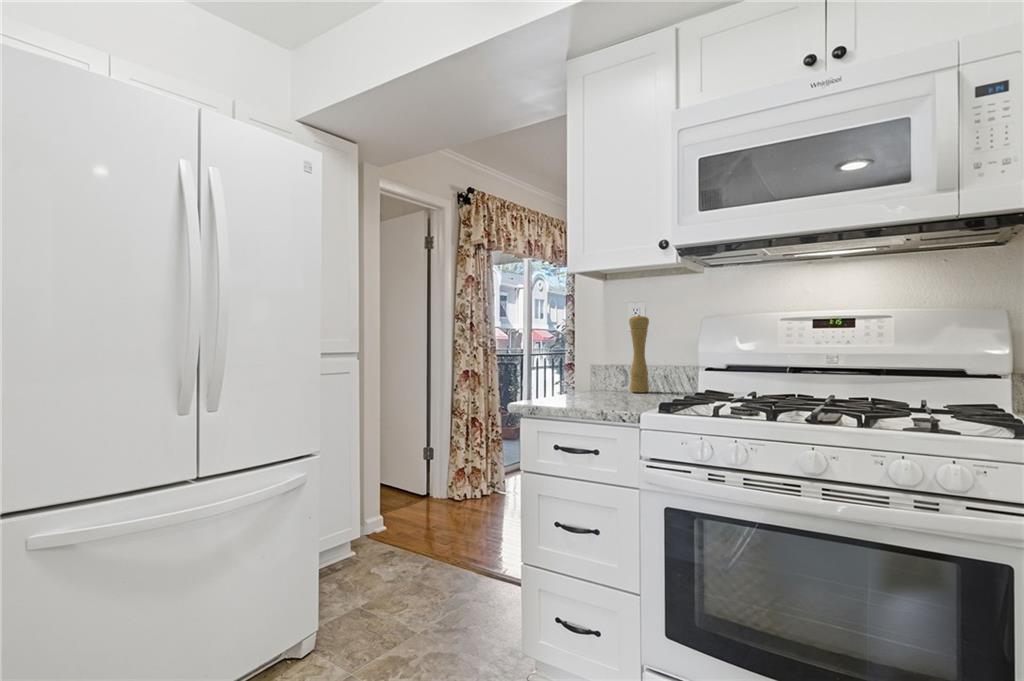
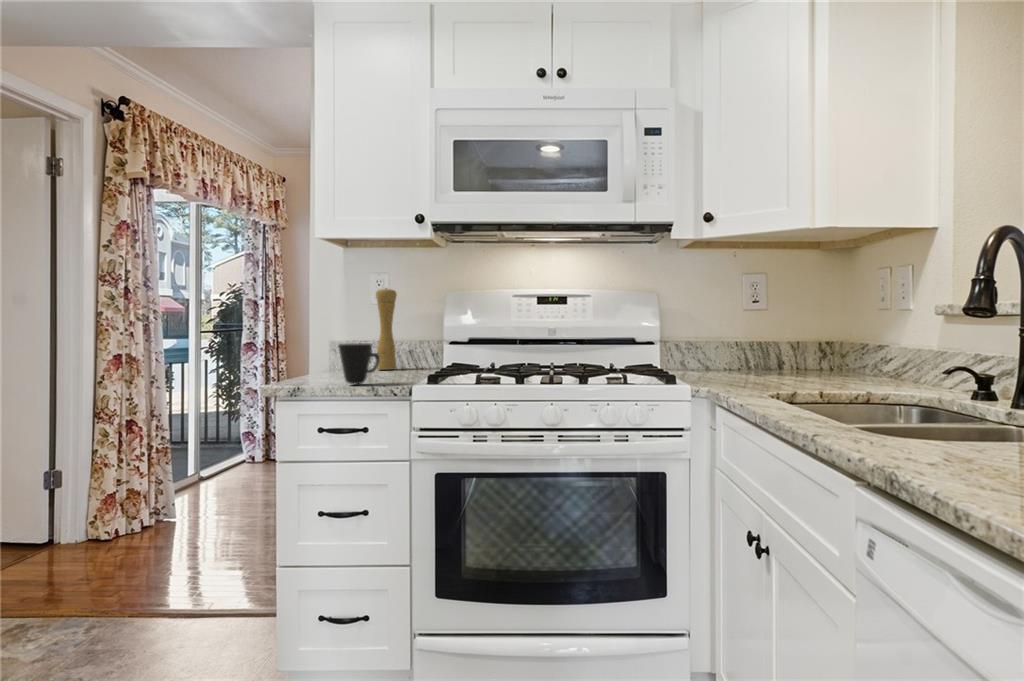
mug: none [576,368,615,408] -> present [338,343,380,384]

